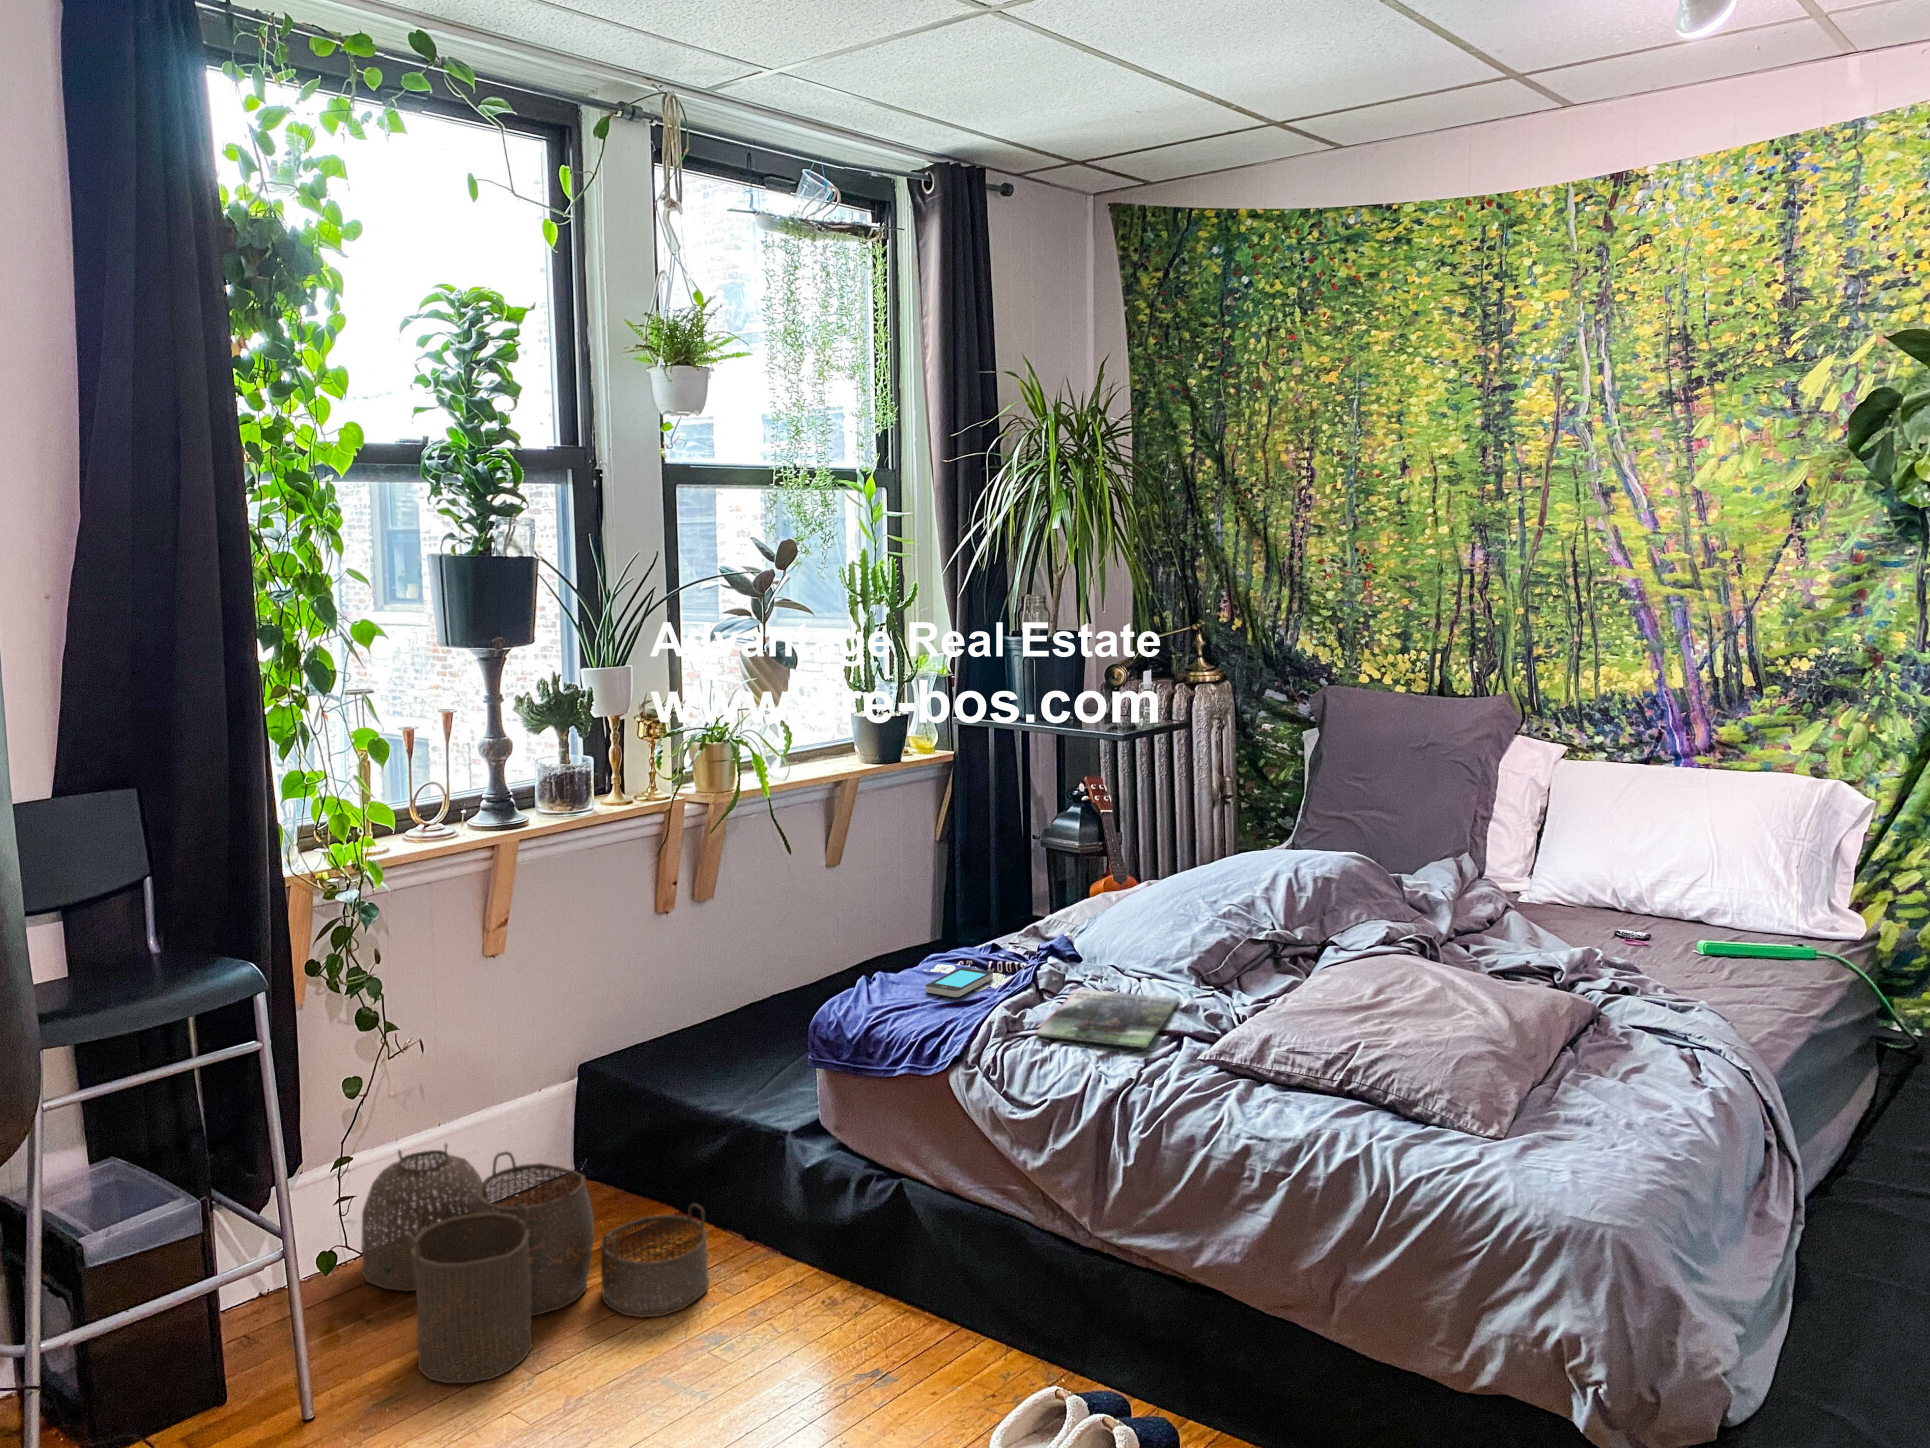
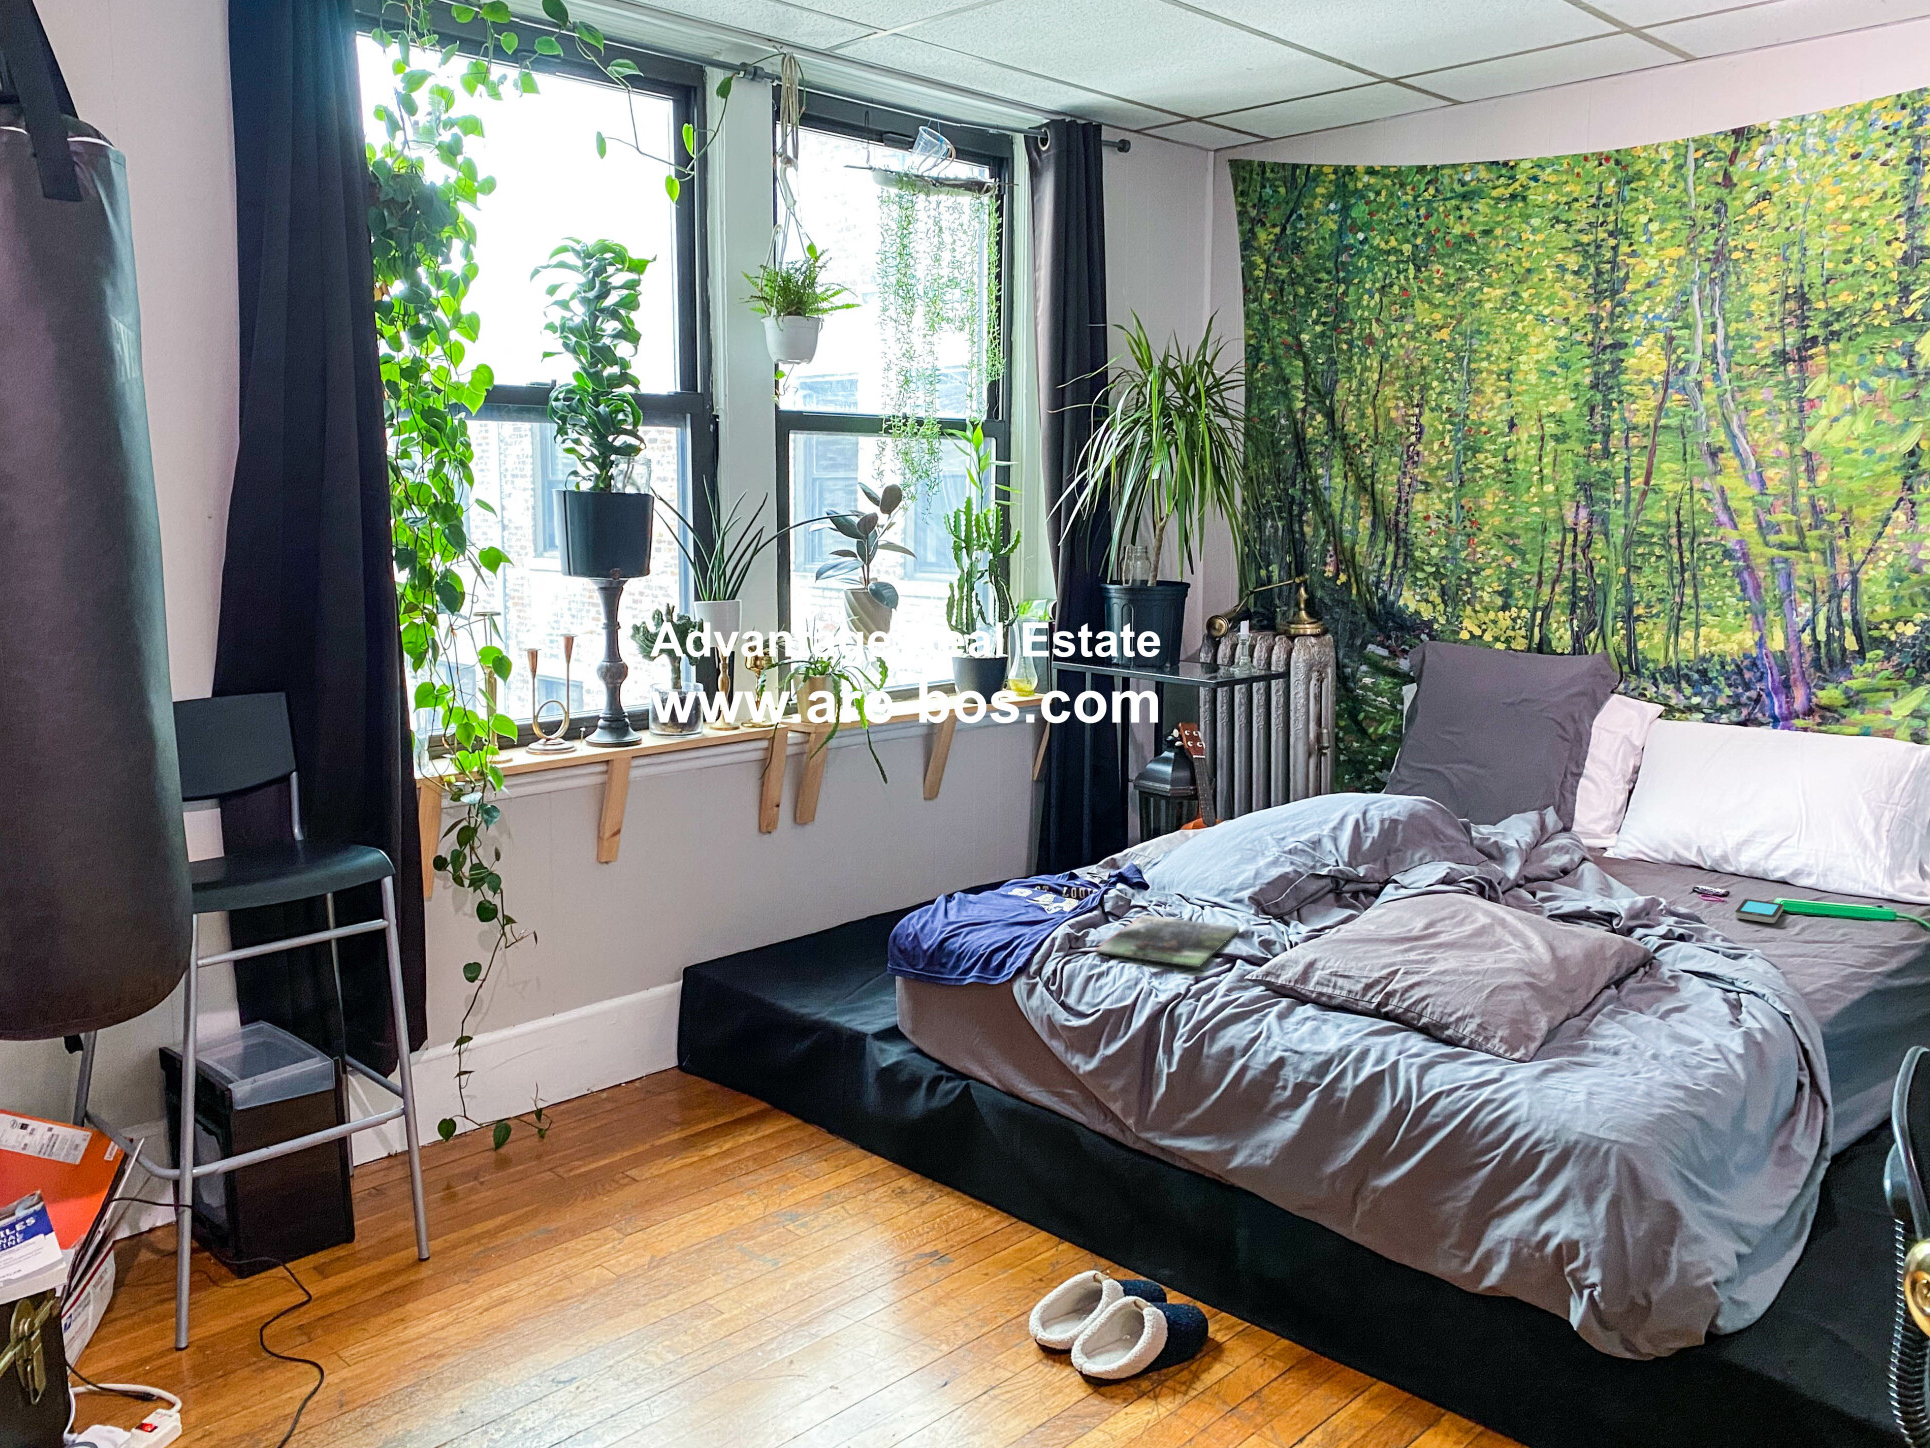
smartphone: present [926,968,993,997] -> present [1735,899,1783,923]
woven basket: present [361,1144,709,1383] -> none [478,1029,788,1235]

